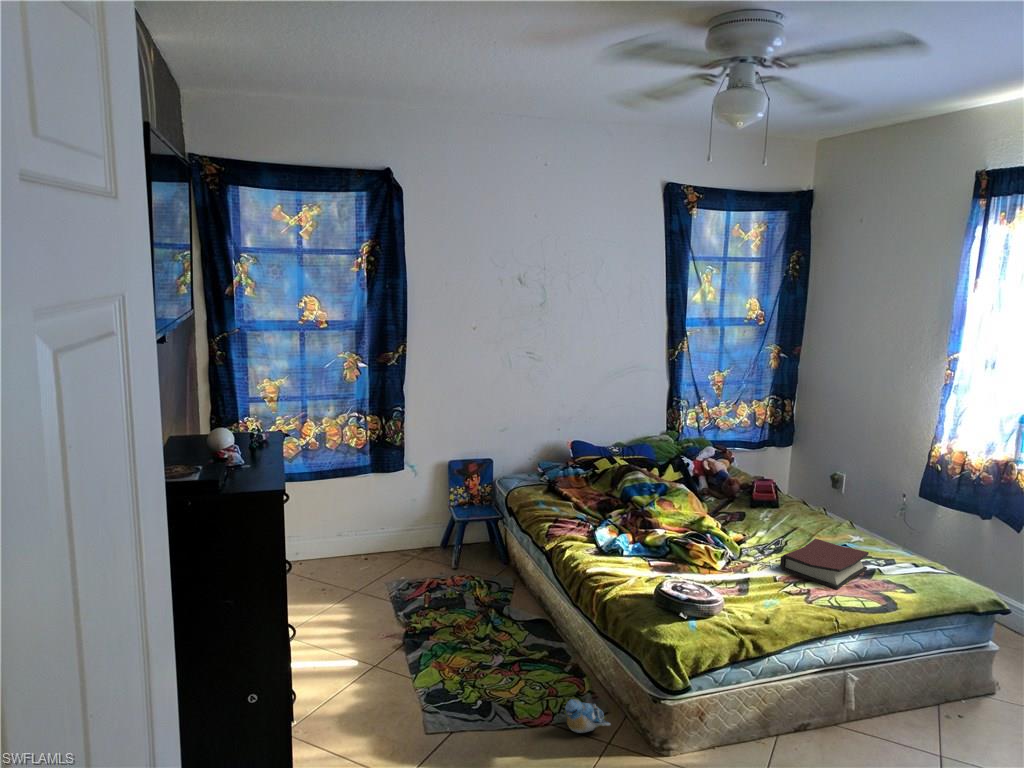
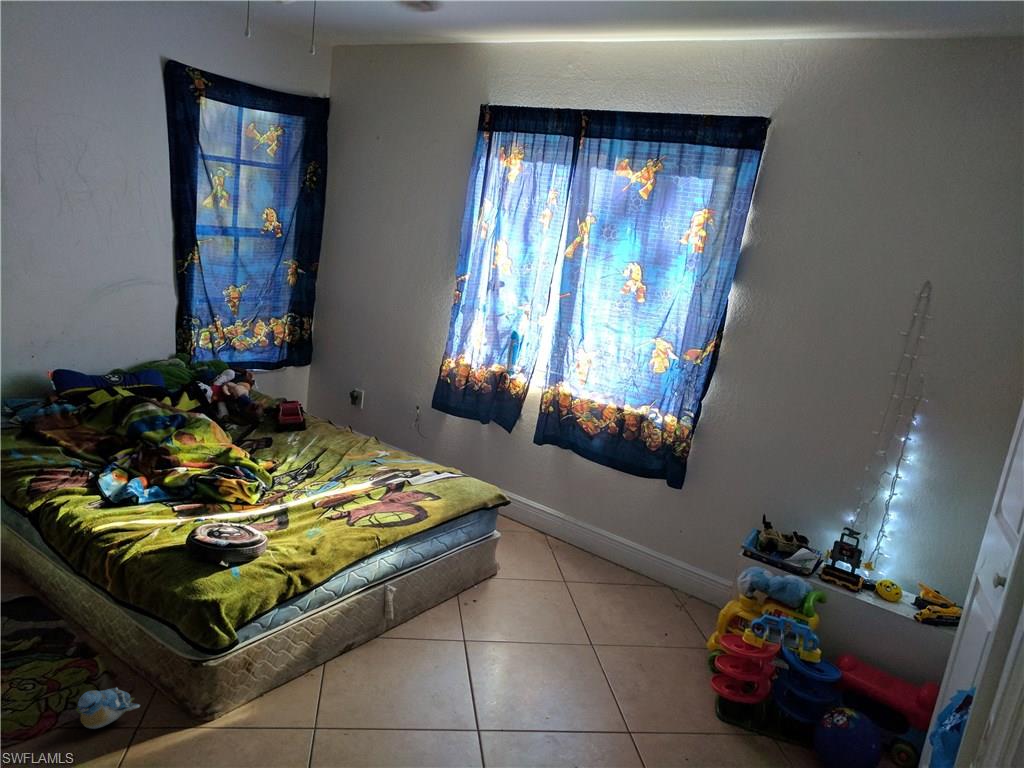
hardback book: present [780,539,869,589] -> none [317,459,397,506]

